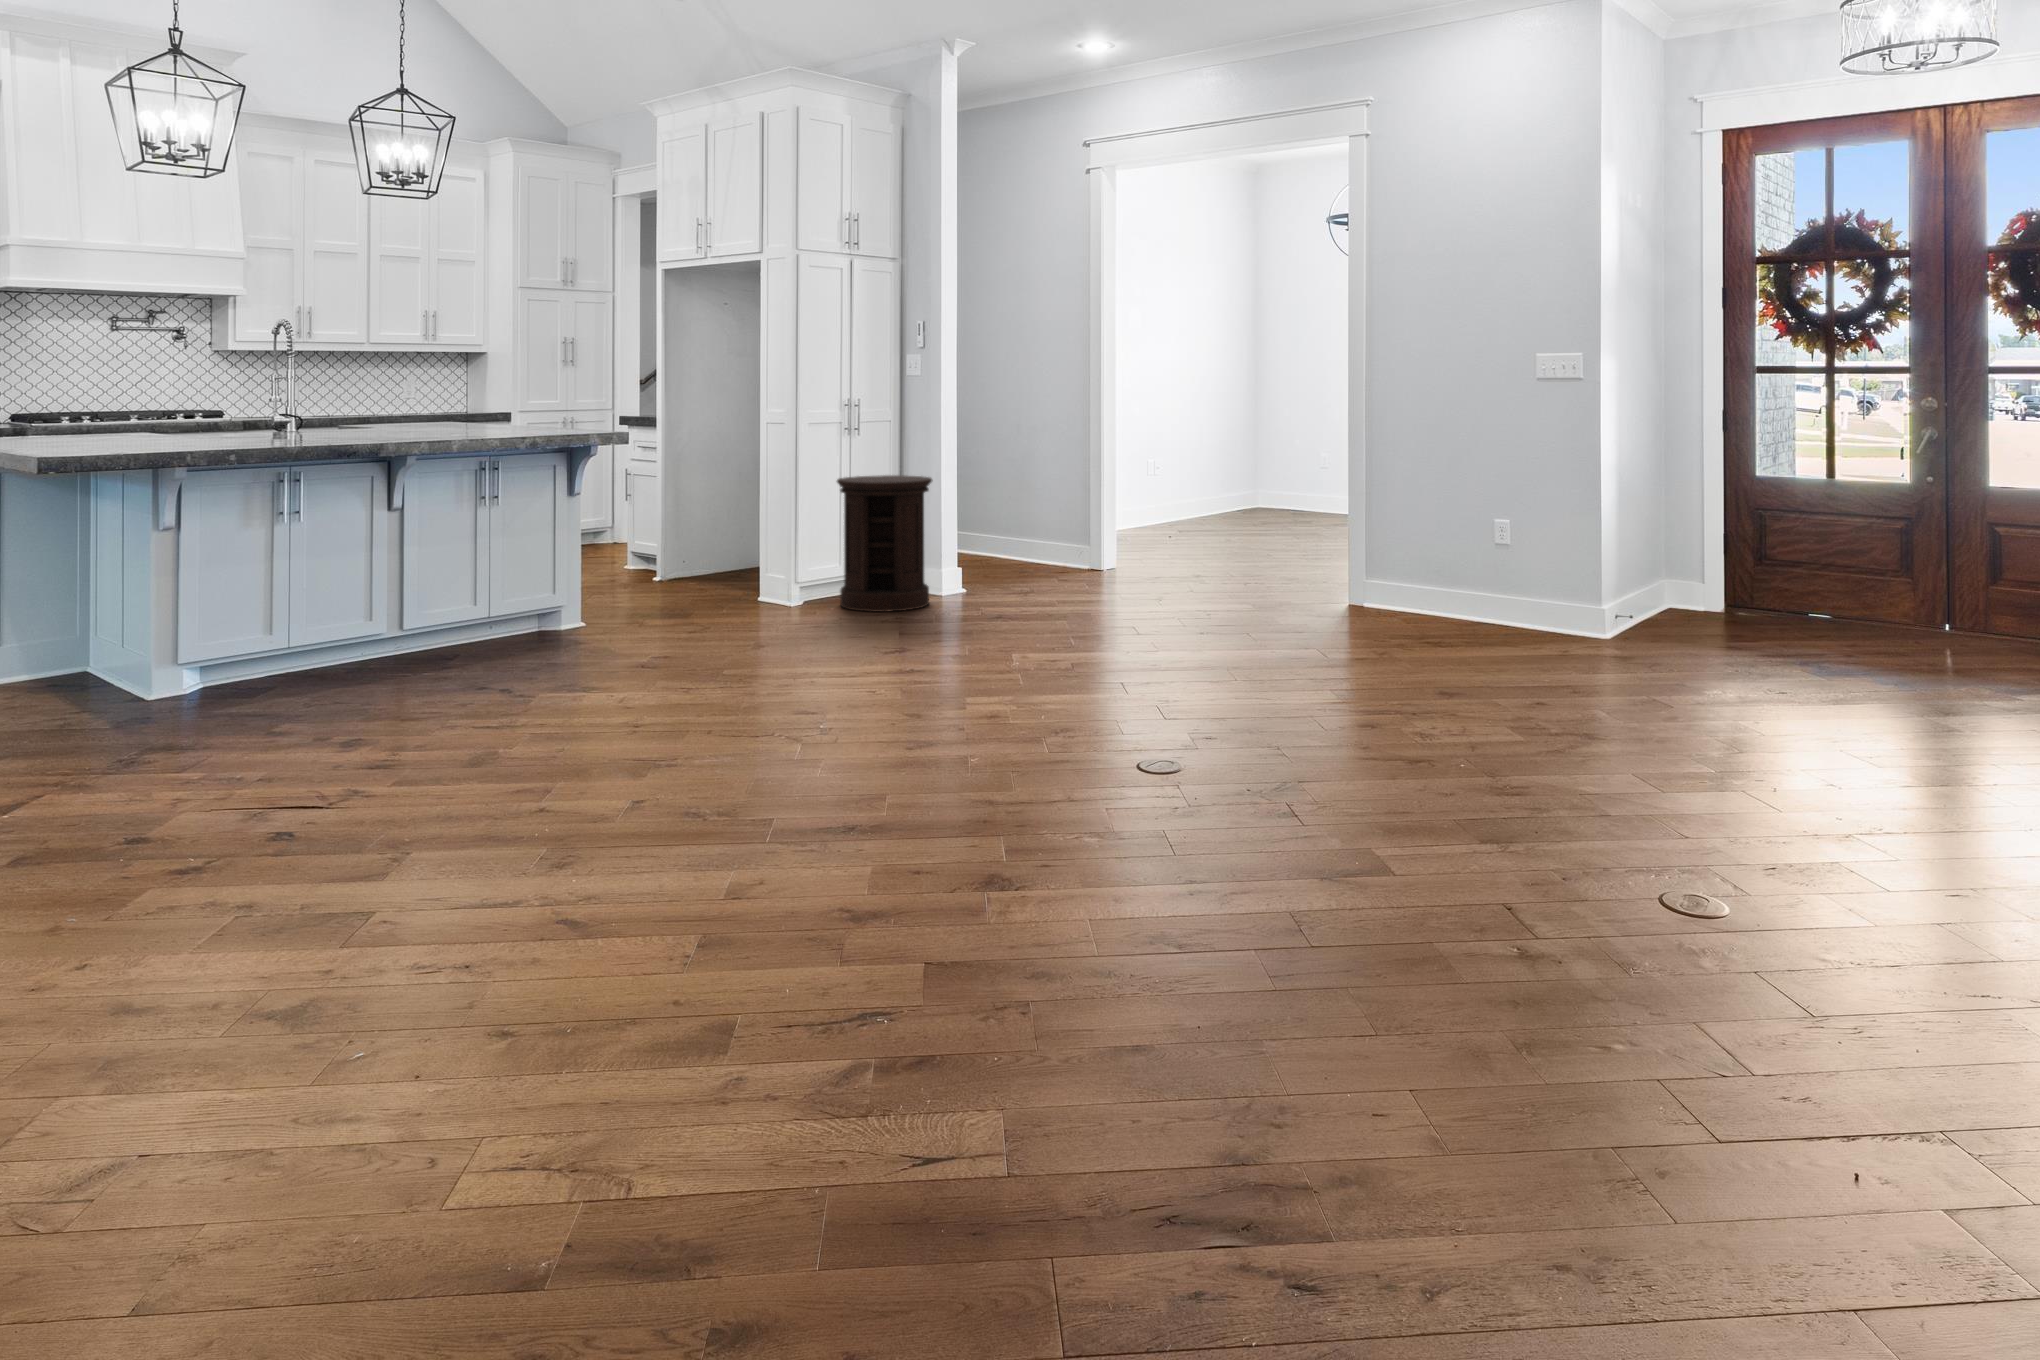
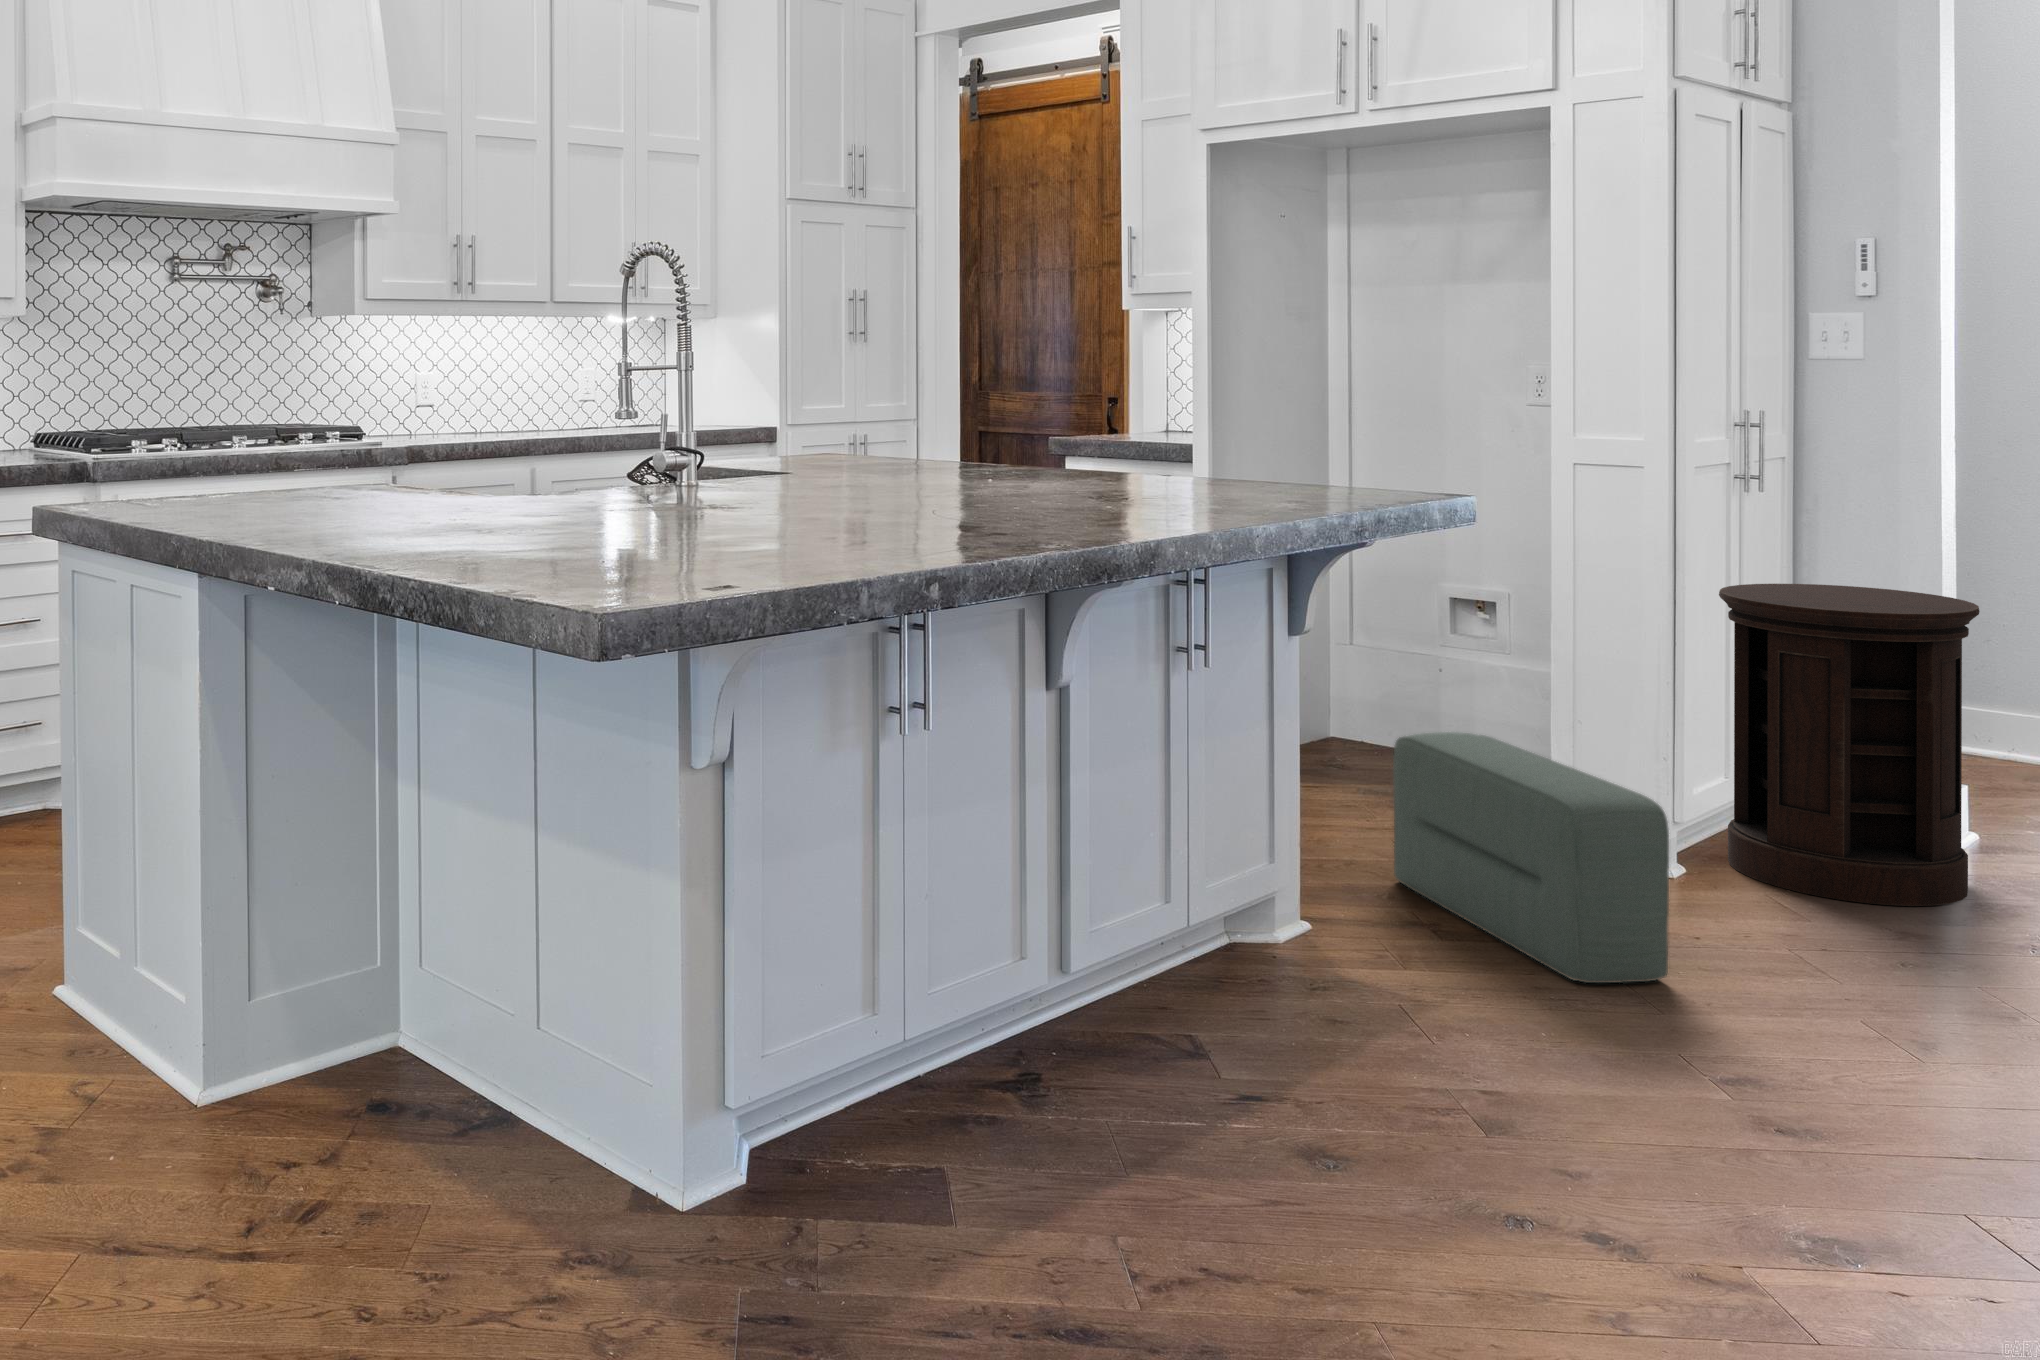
pouf: none [669,543,720,637] -> present [1393,732,1669,983]

